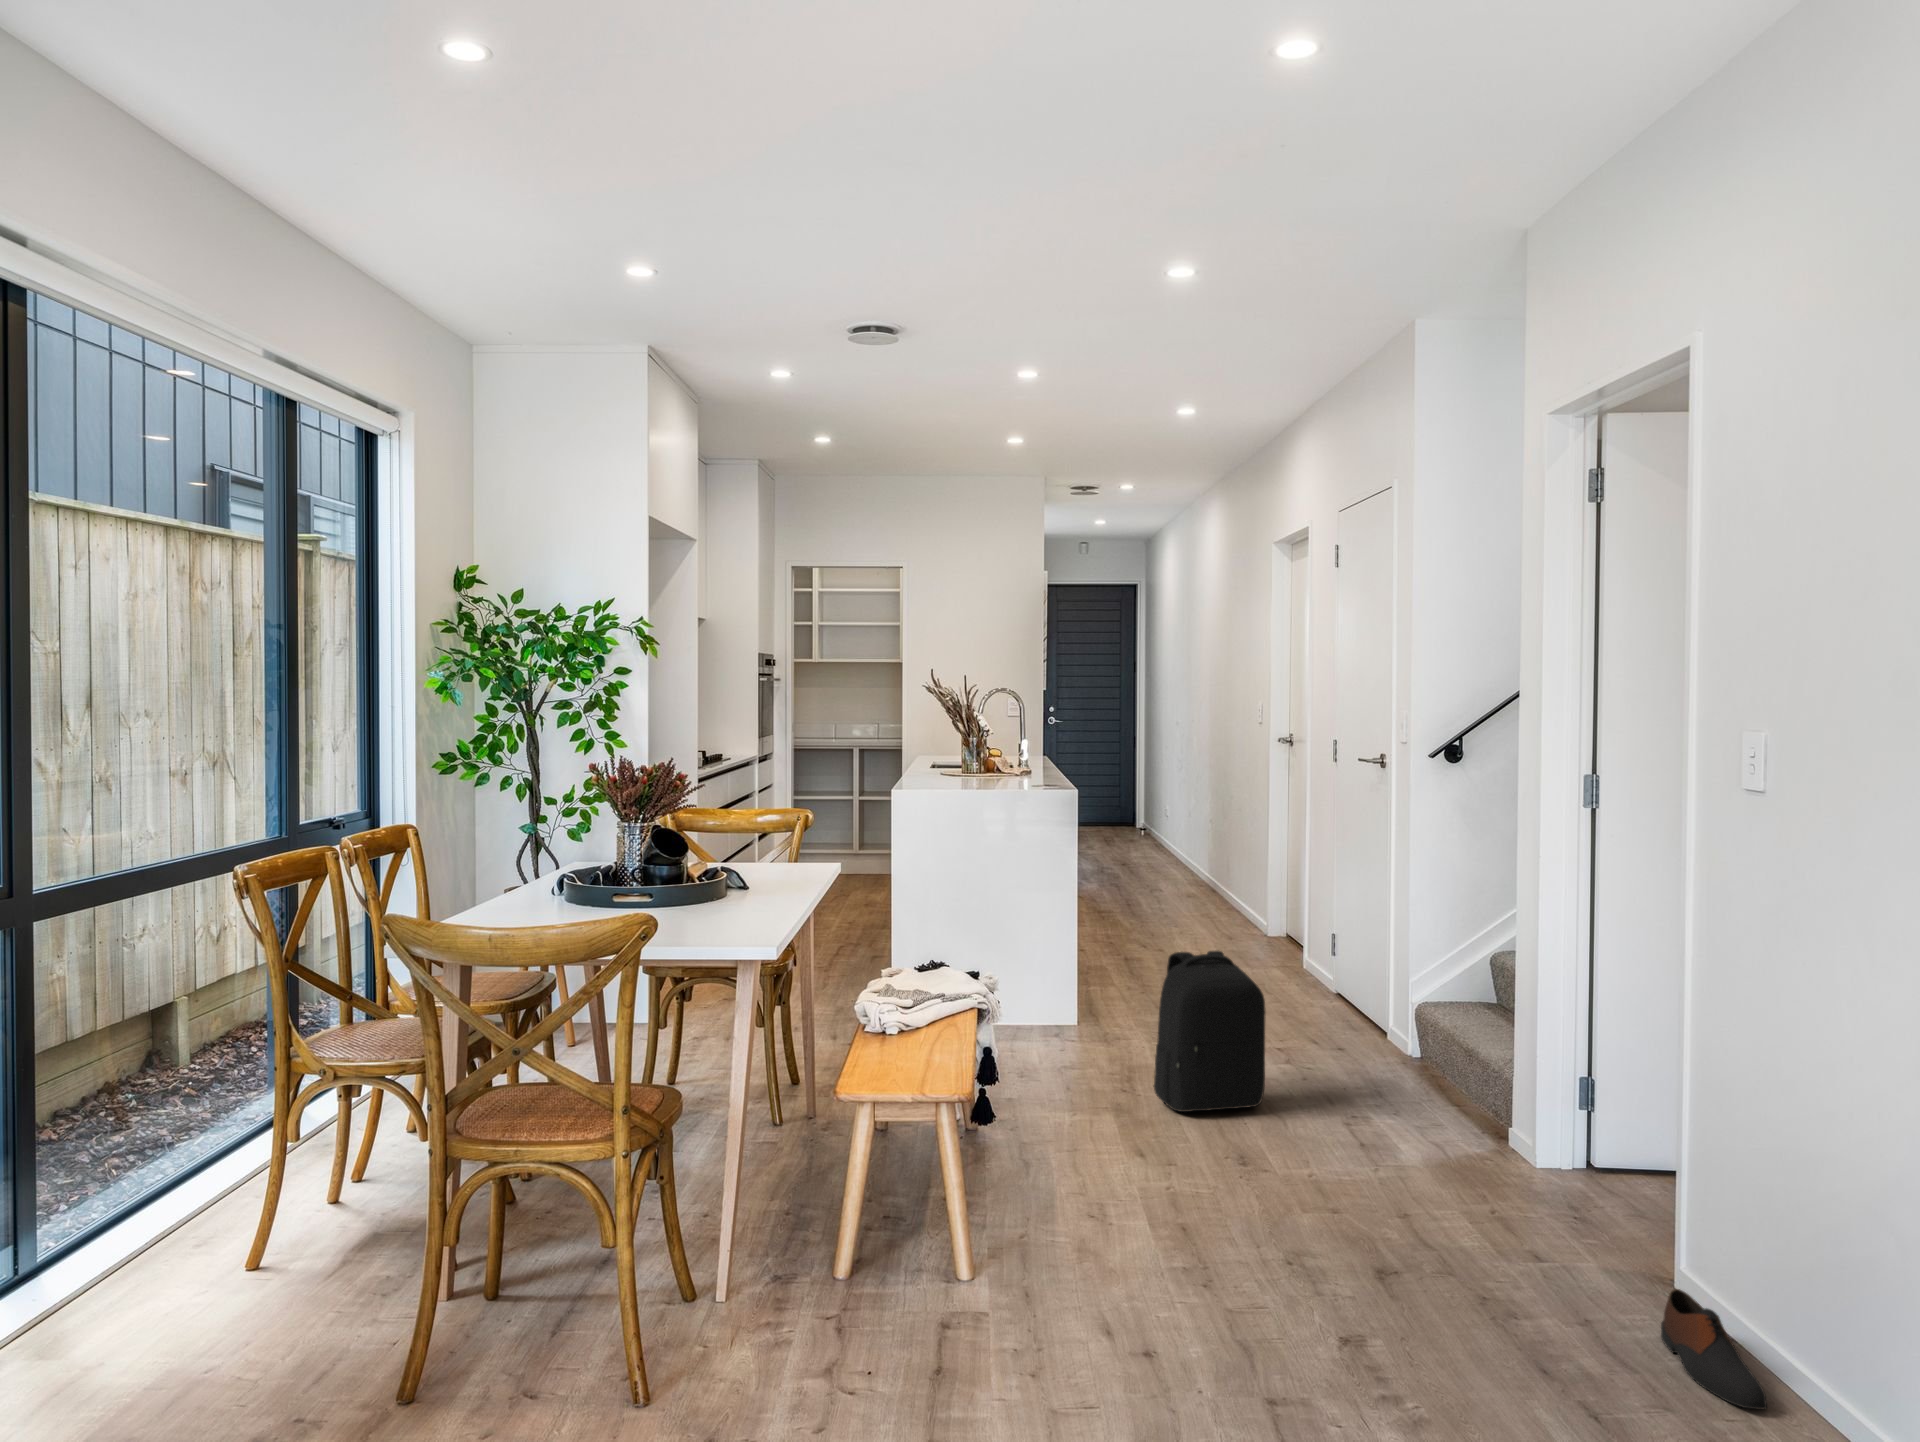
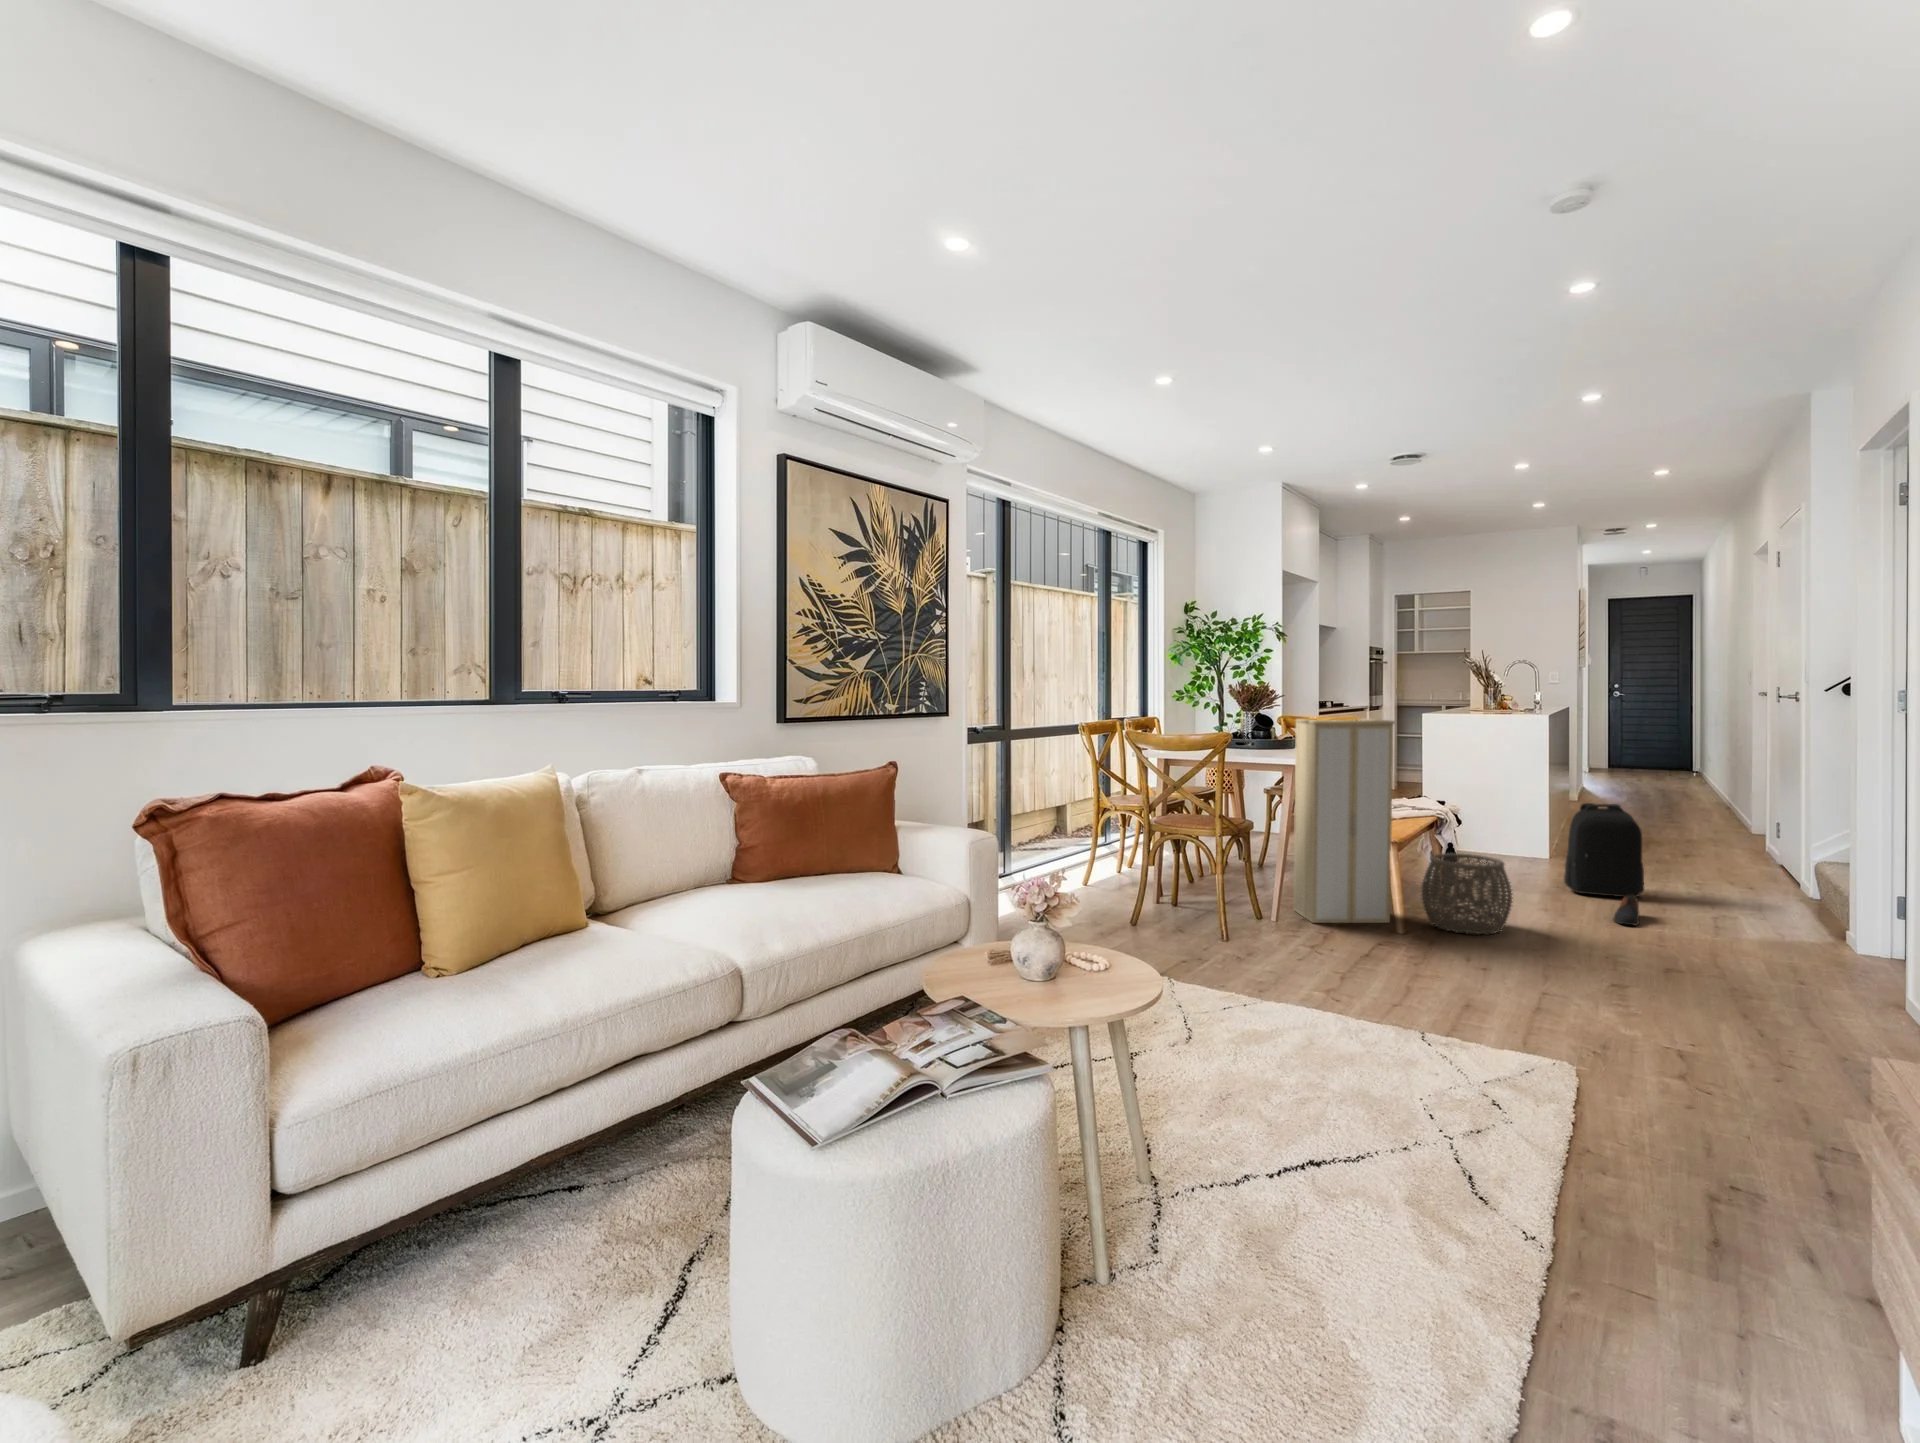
cabinet: none [762,849,976,1355] -> present [1294,719,1395,923]
woven basket: none [1017,1116,1185,1308] -> present [1421,853,1512,935]
shoe: present [1661,1289,1767,1409] -> present [1614,895,1639,925]

